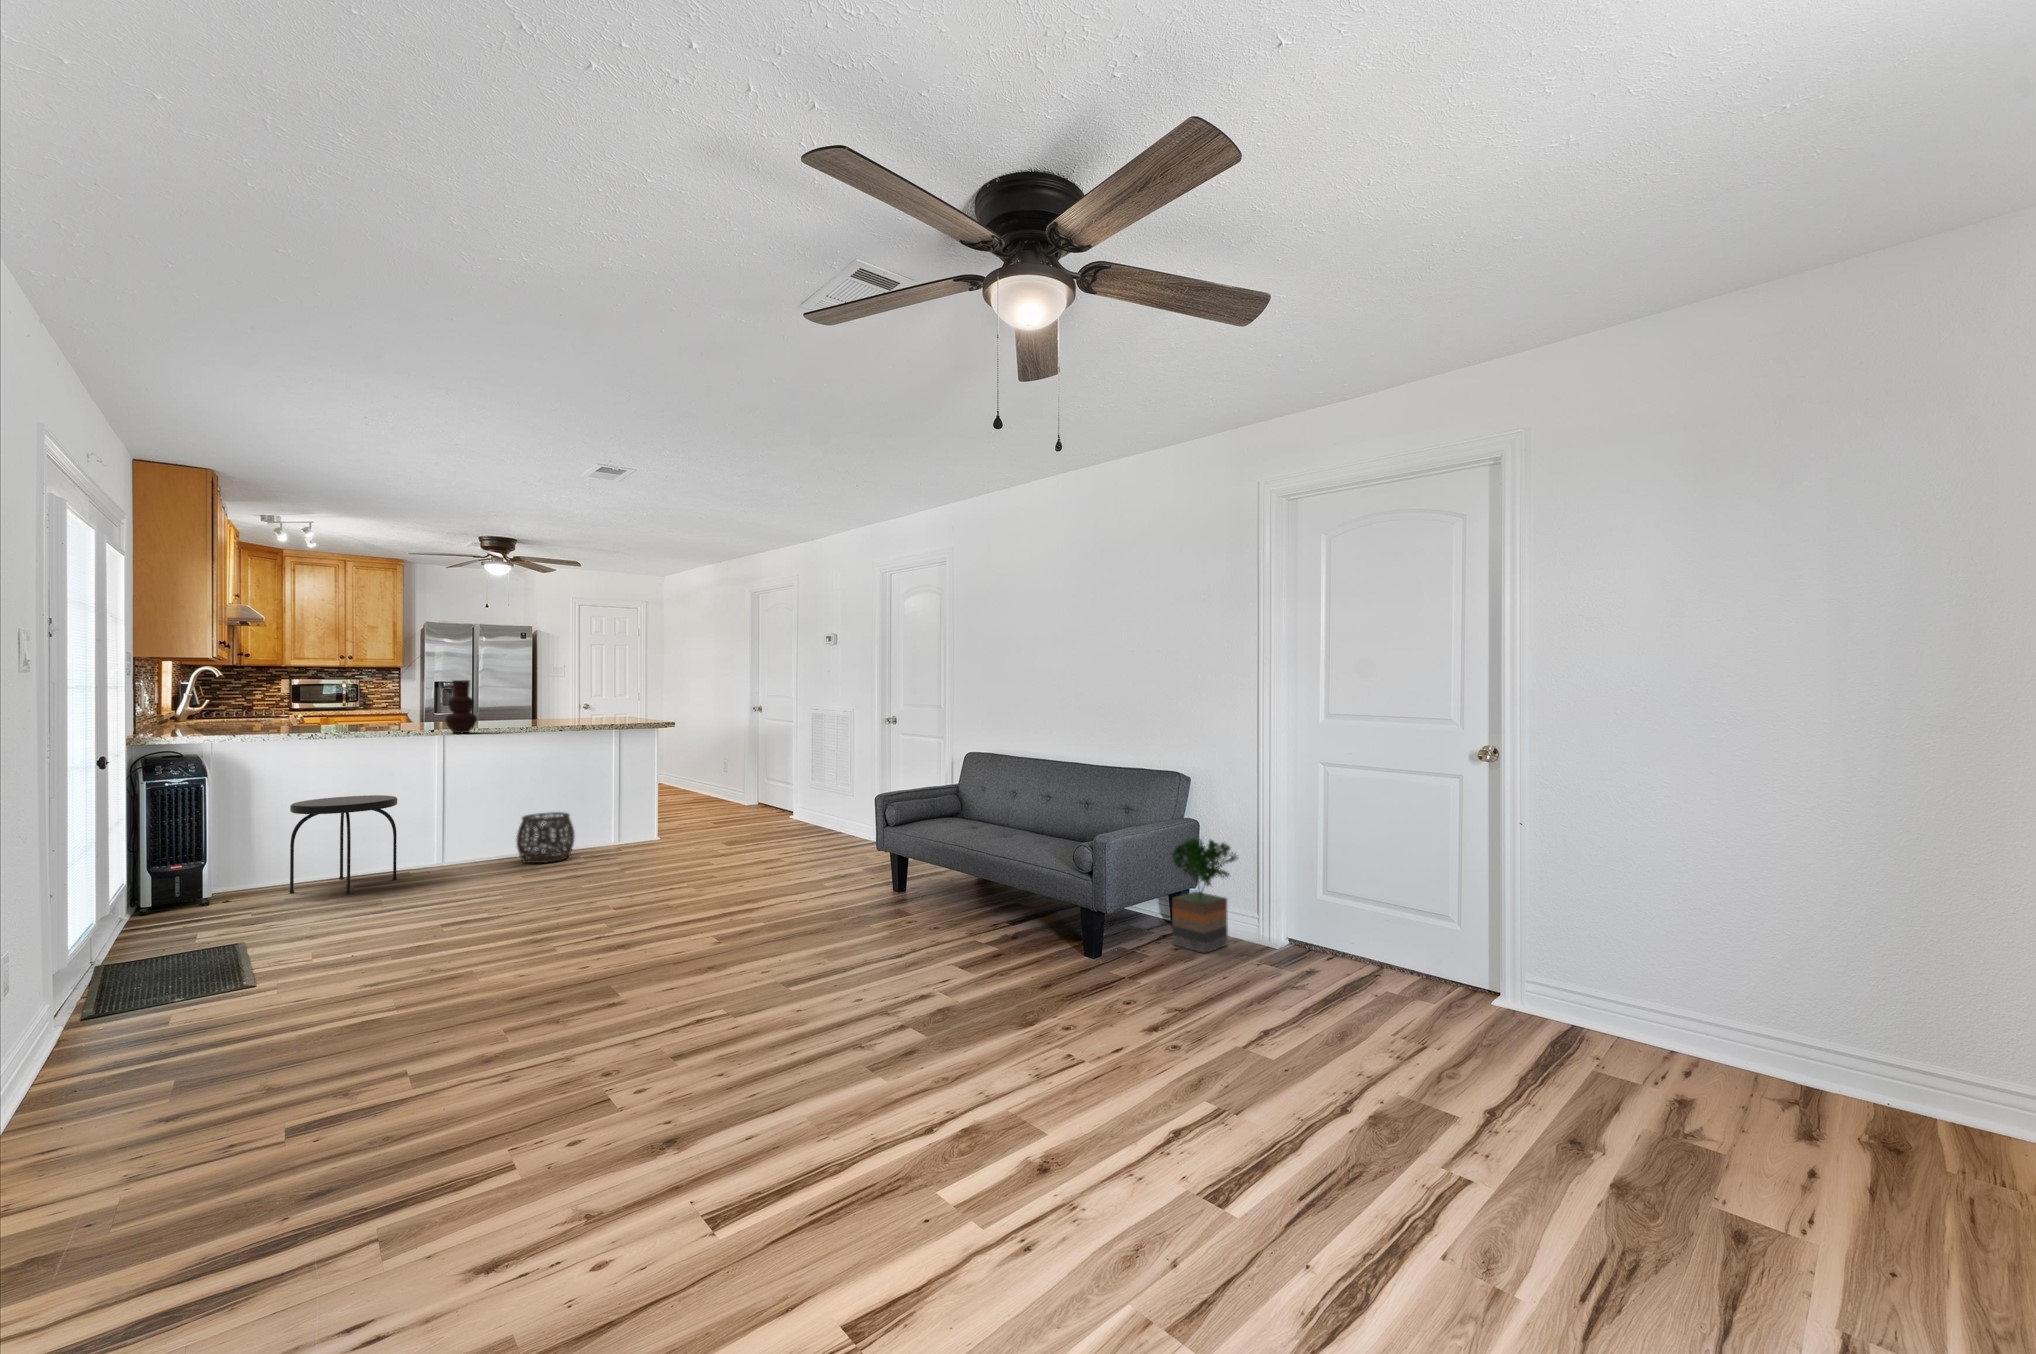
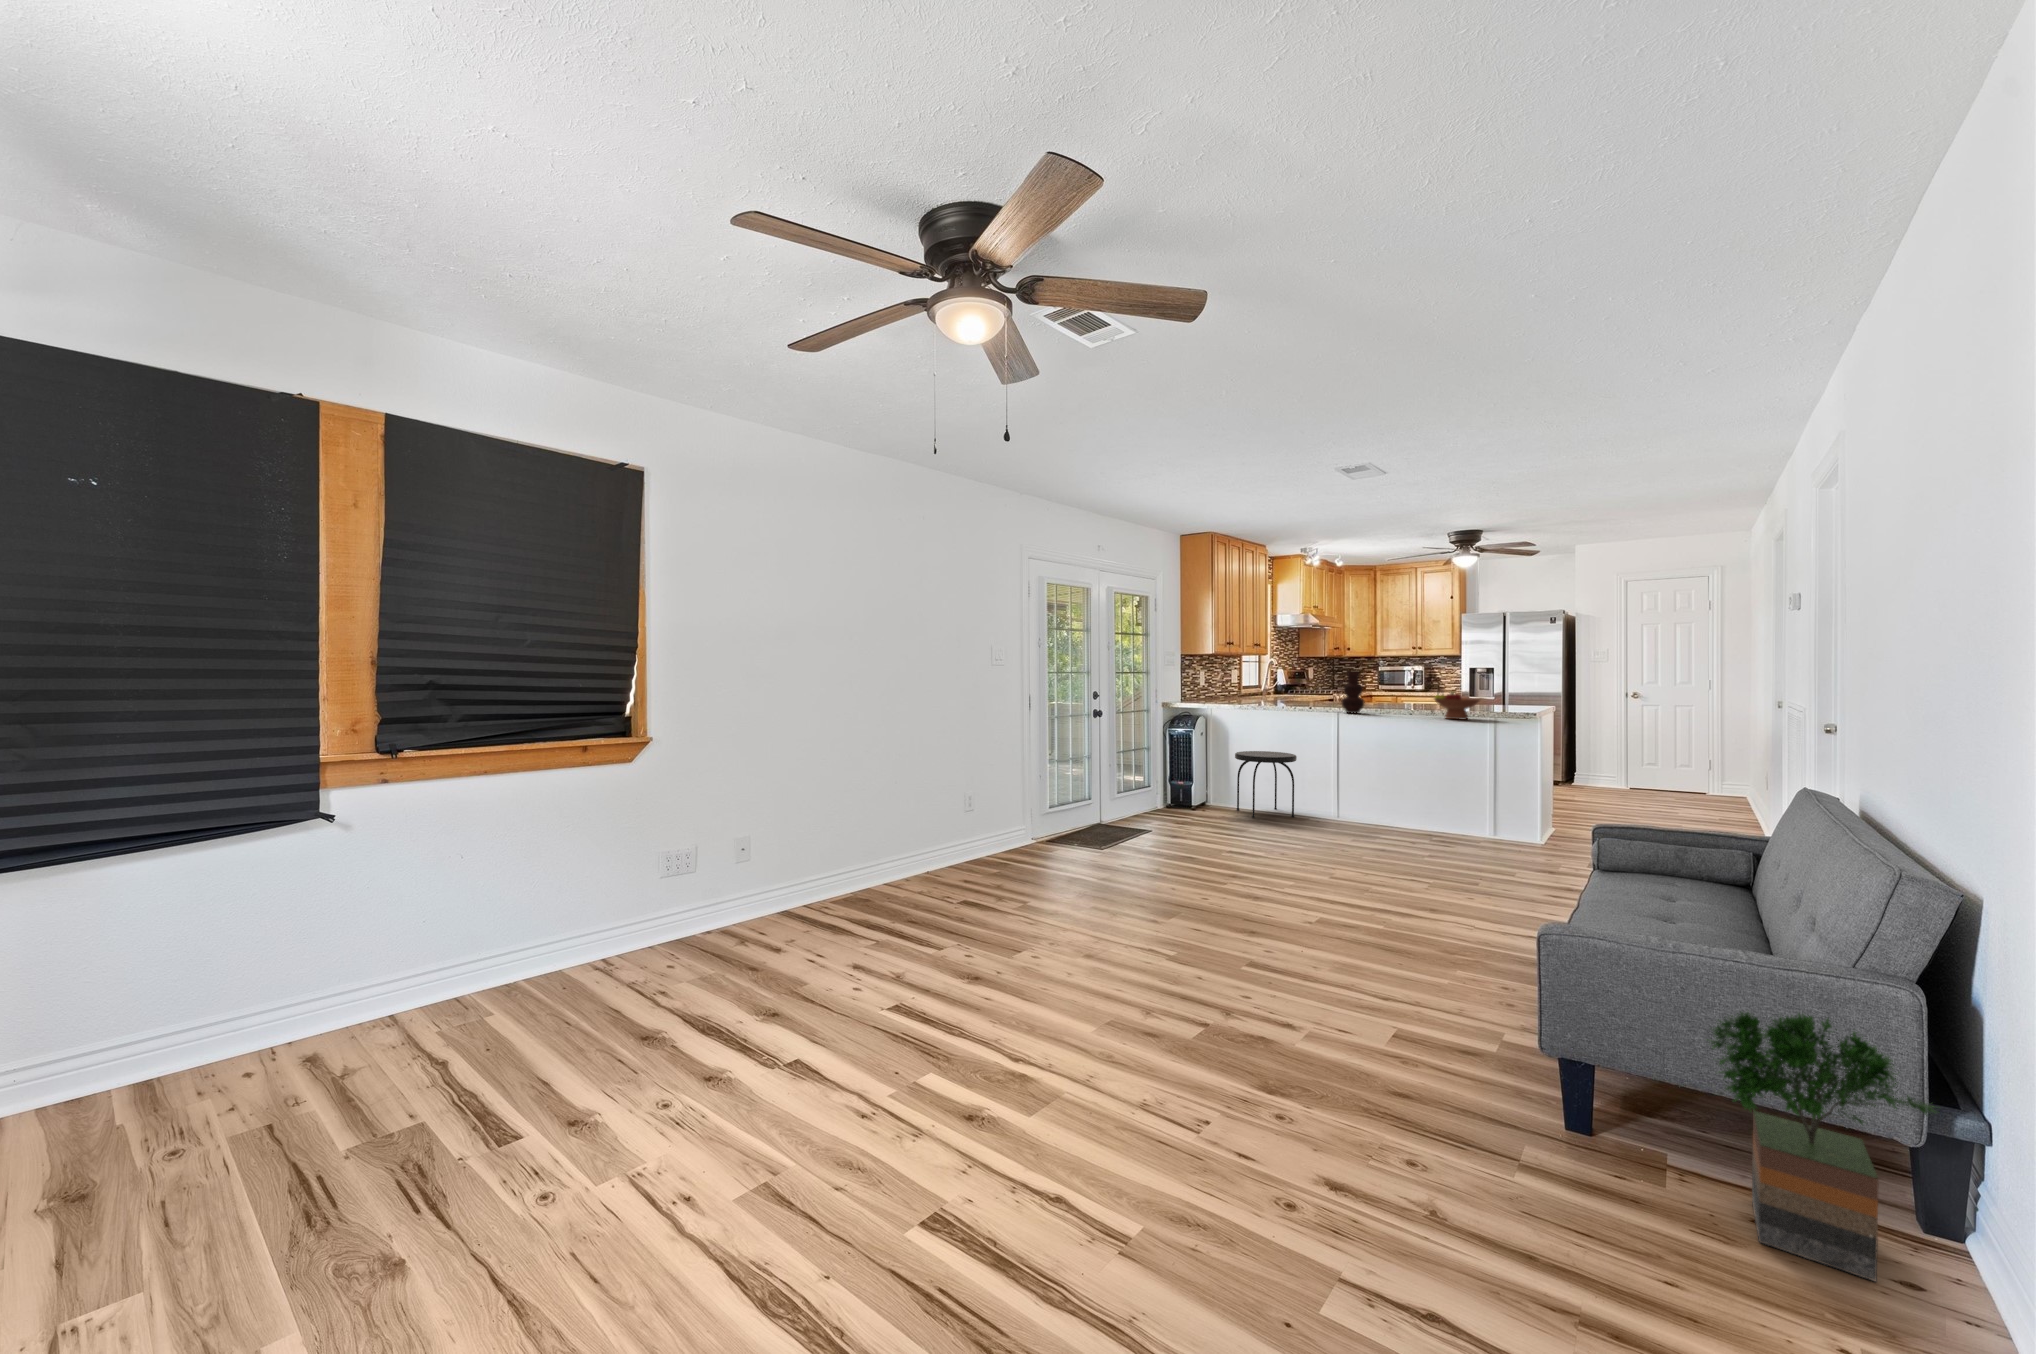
fruit bowl: none [562,701,612,731] -> present [1434,692,1480,720]
woven basket: present [516,812,575,863] -> none [1377,788,1429,833]

